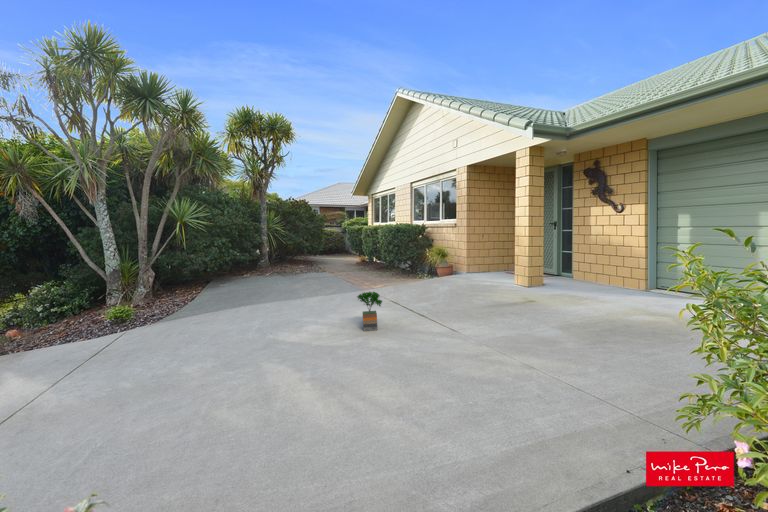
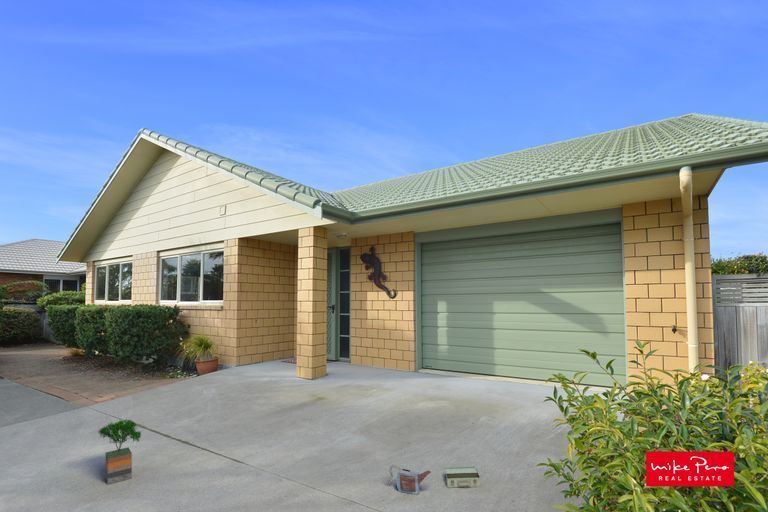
watering can: none [563,346,603,374] -> present [389,464,431,494]
toolbox: none [623,359,662,380] -> present [444,467,480,488]

